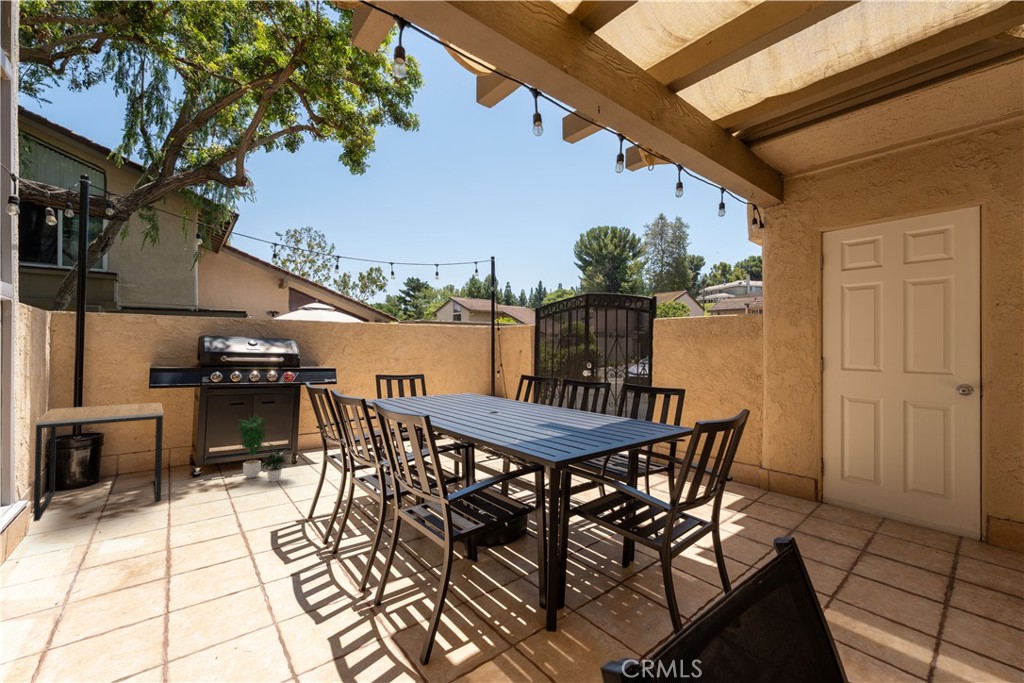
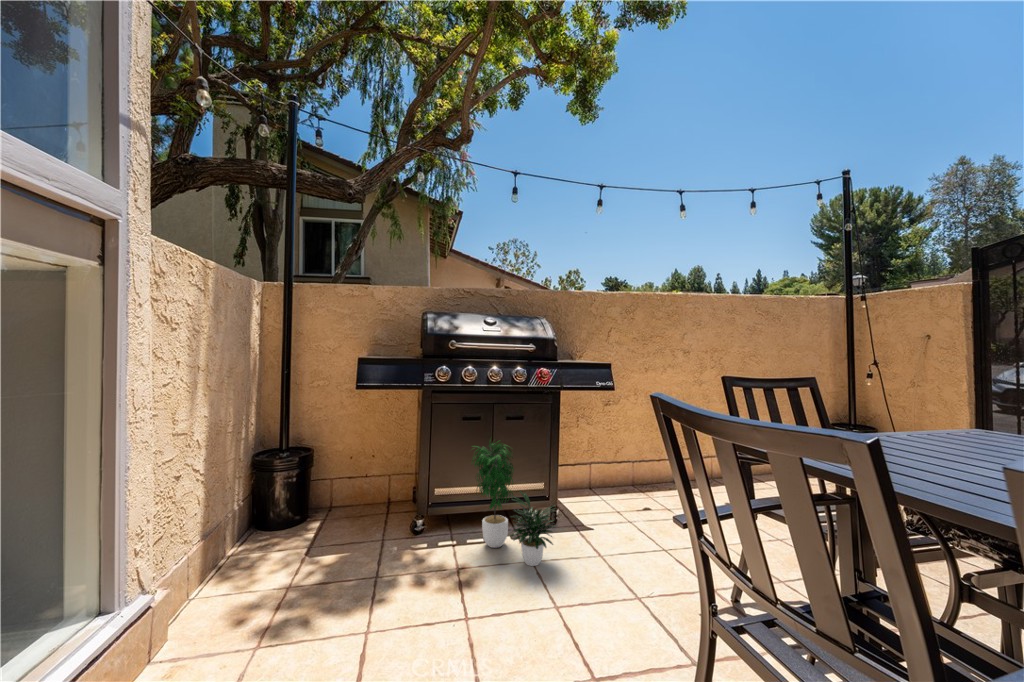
side table: present [33,403,163,522] -> none [192,412,374,613]

